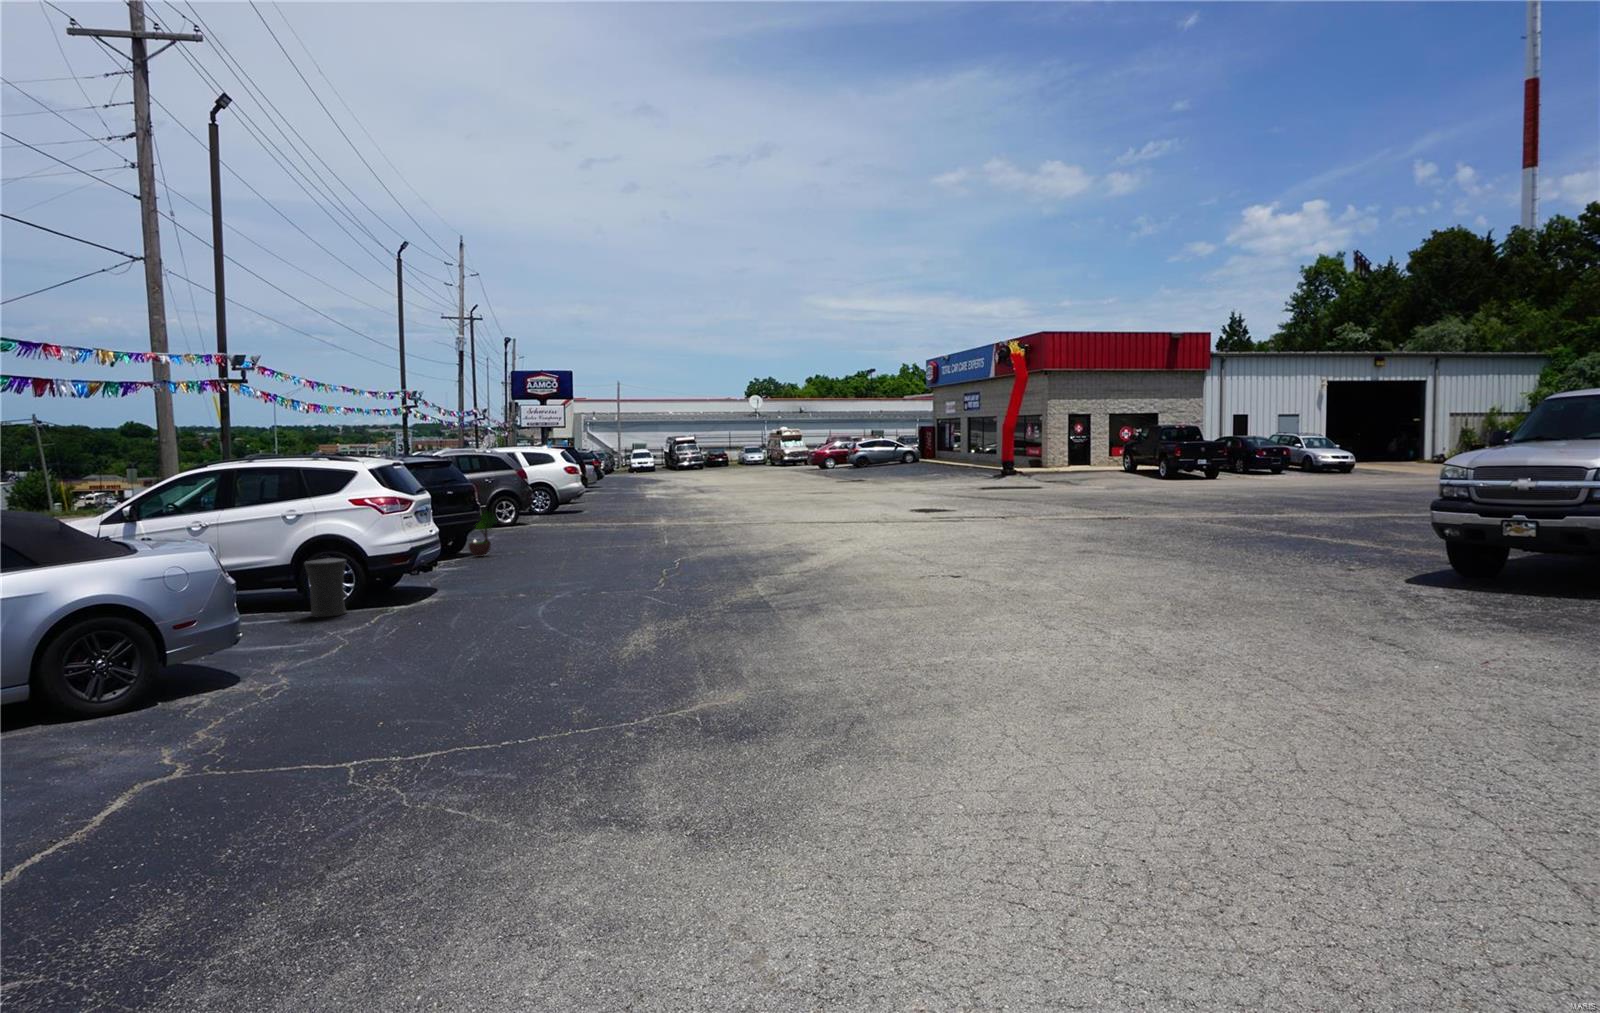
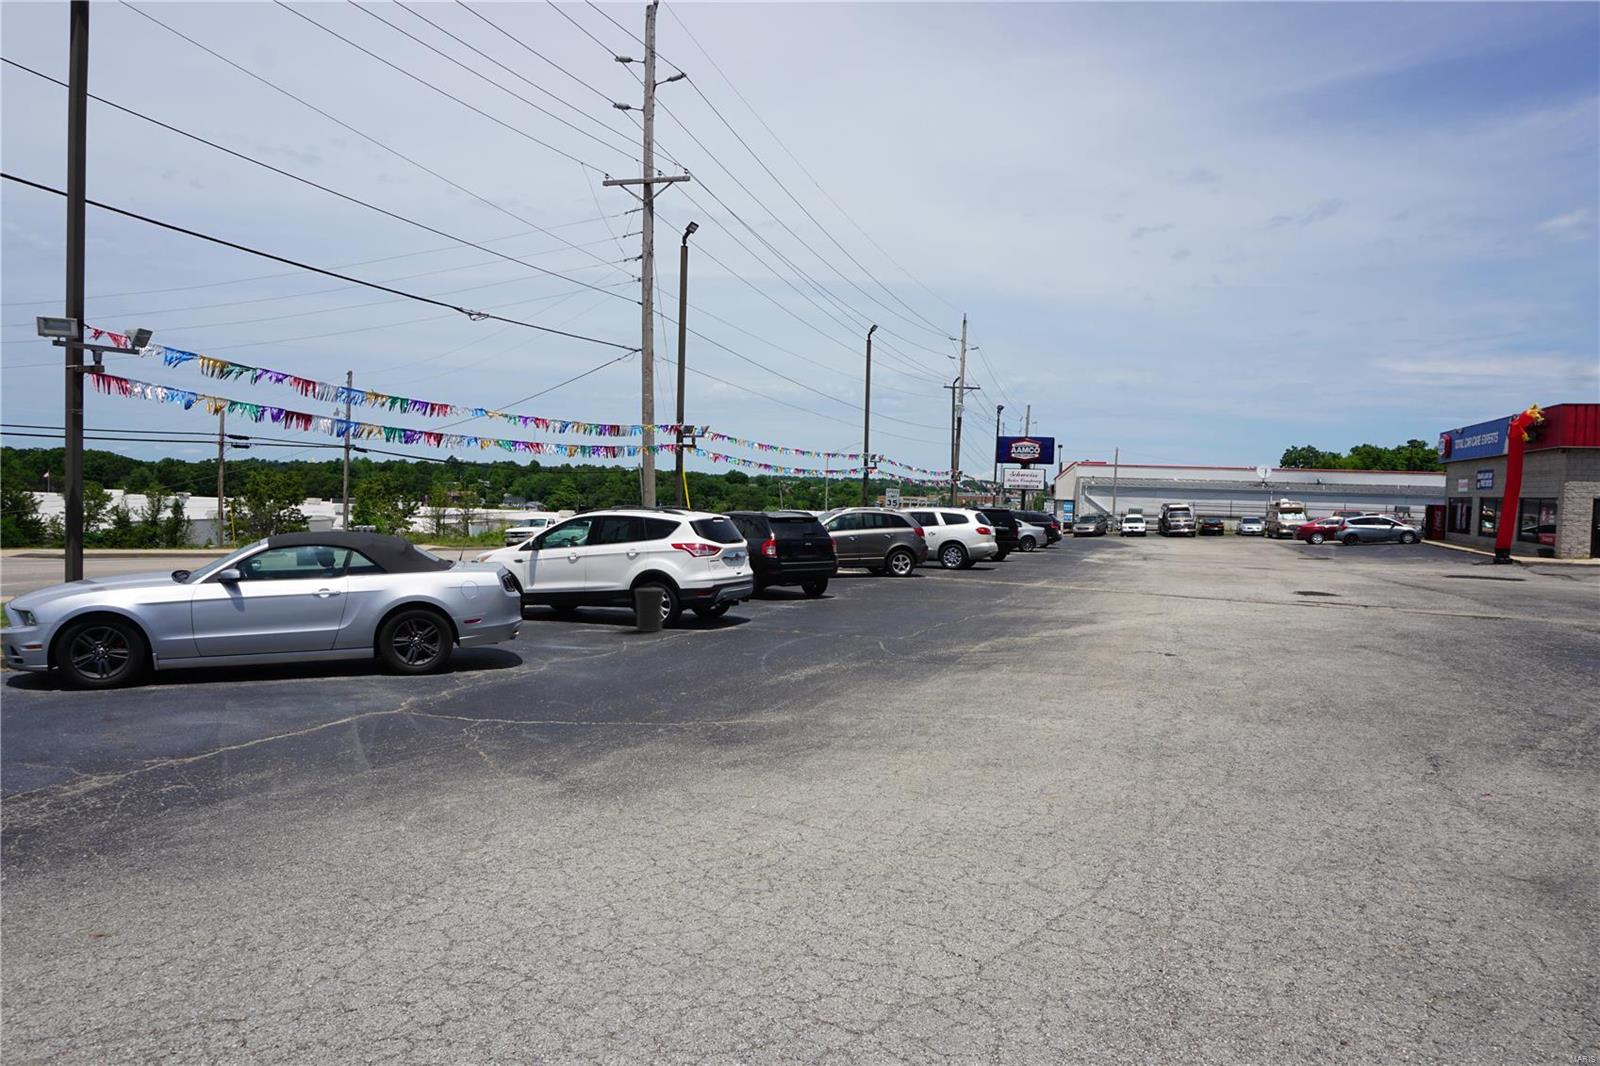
potted tree: present [469,513,495,557] -> none [823,559,847,599]

